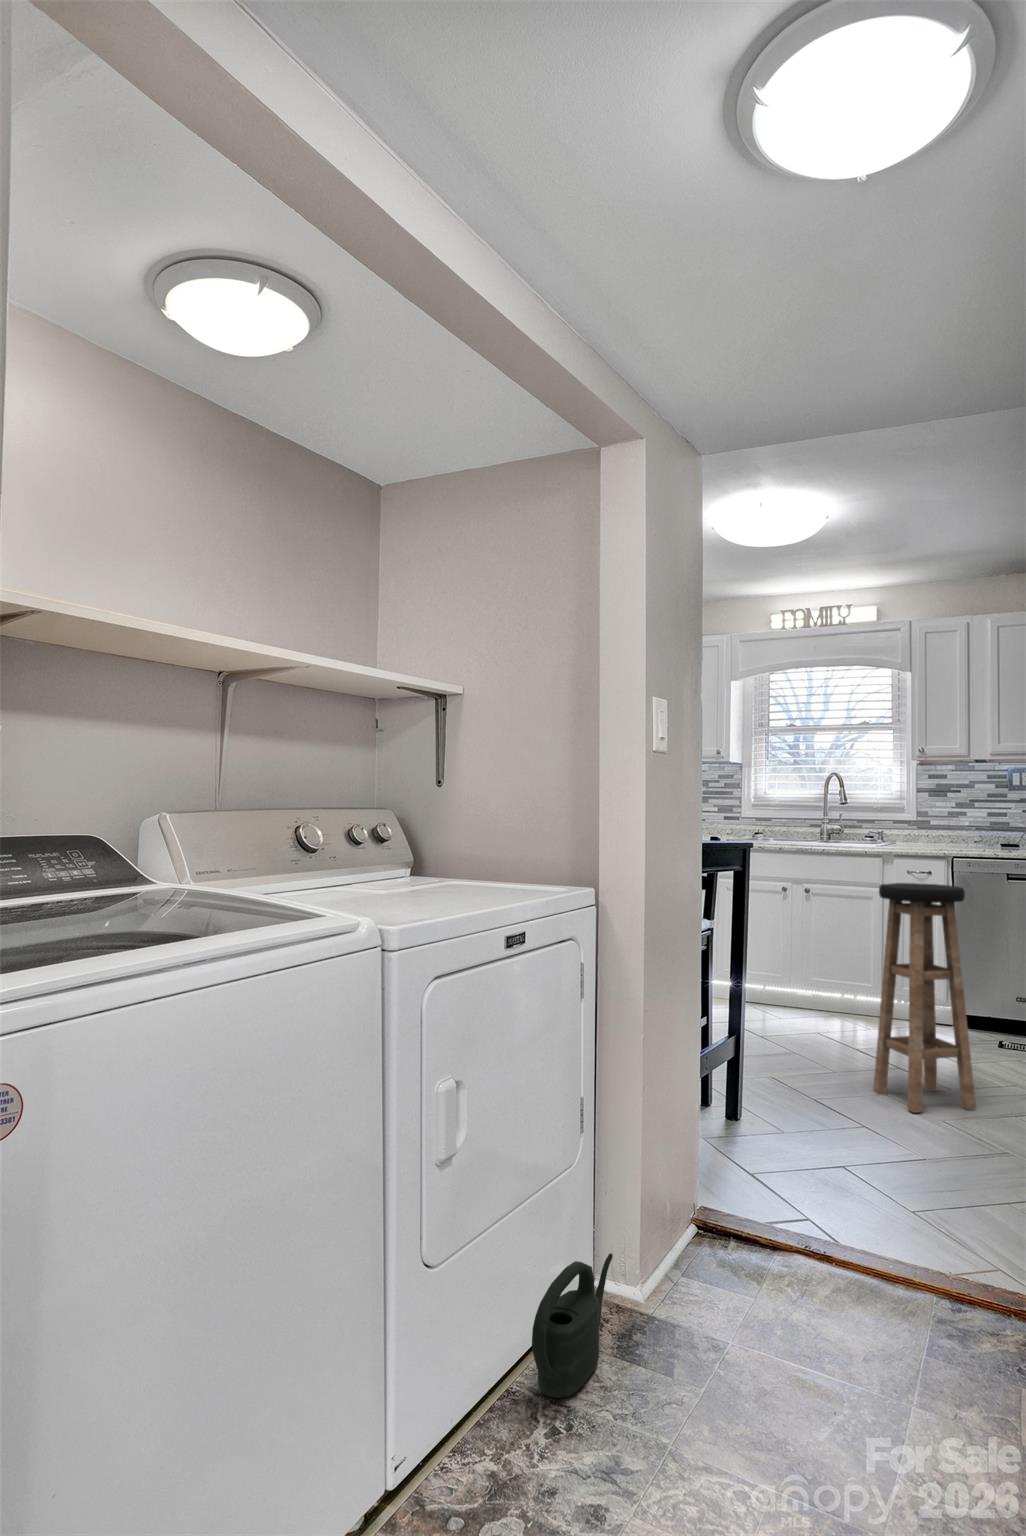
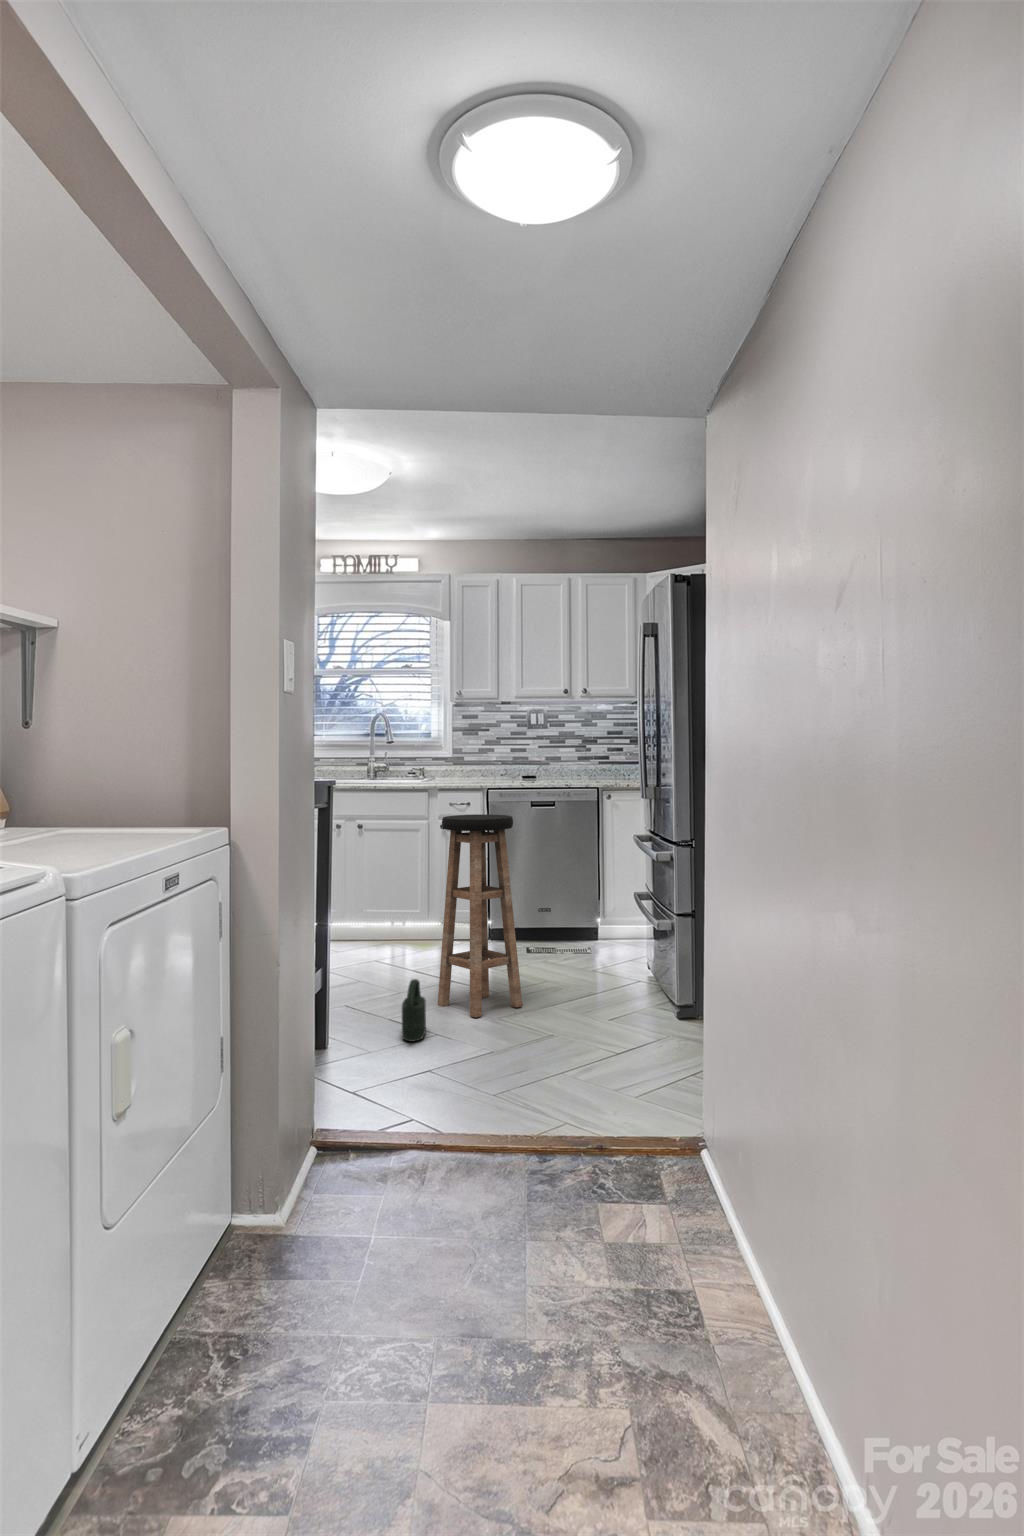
watering can: present [532,1253,613,1398] -> present [402,979,426,1041]

